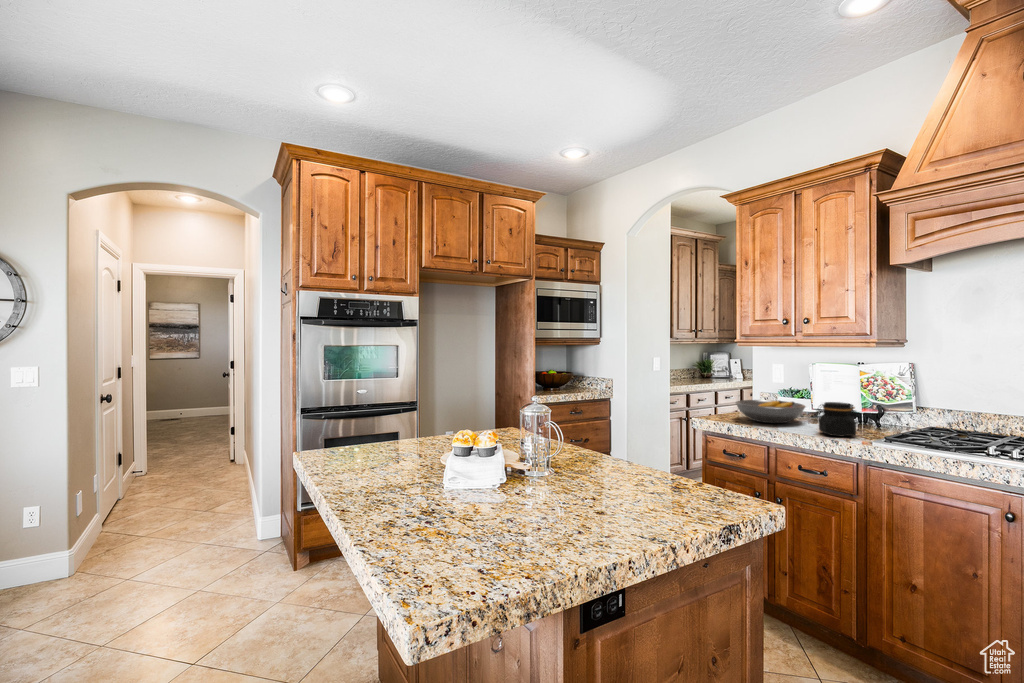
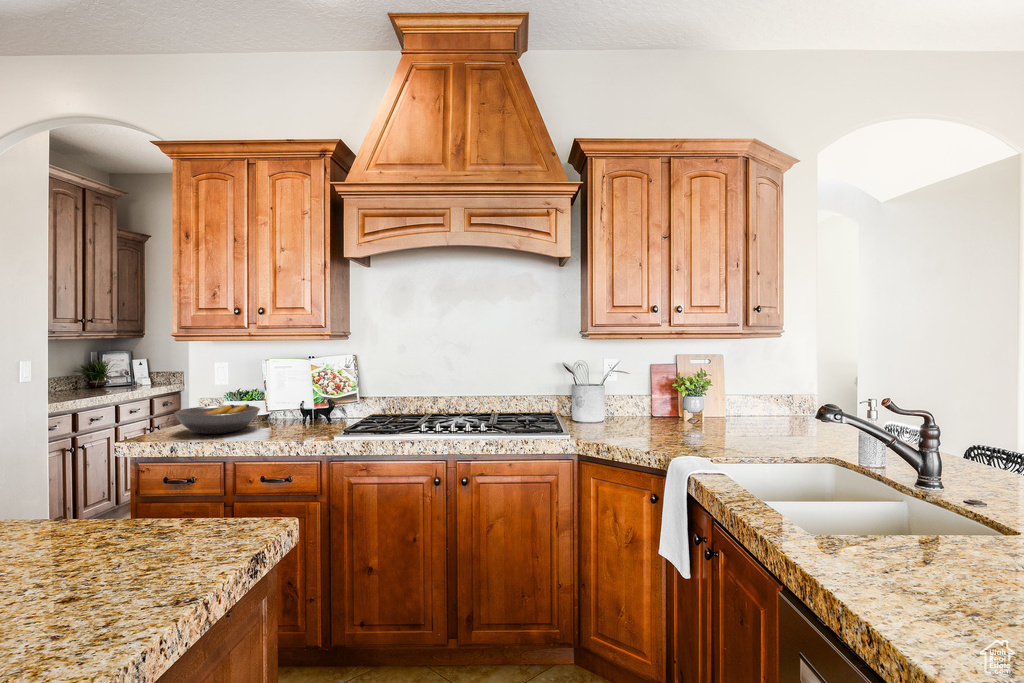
jar: present [817,402,857,436] -> none [277,400,317,437]

